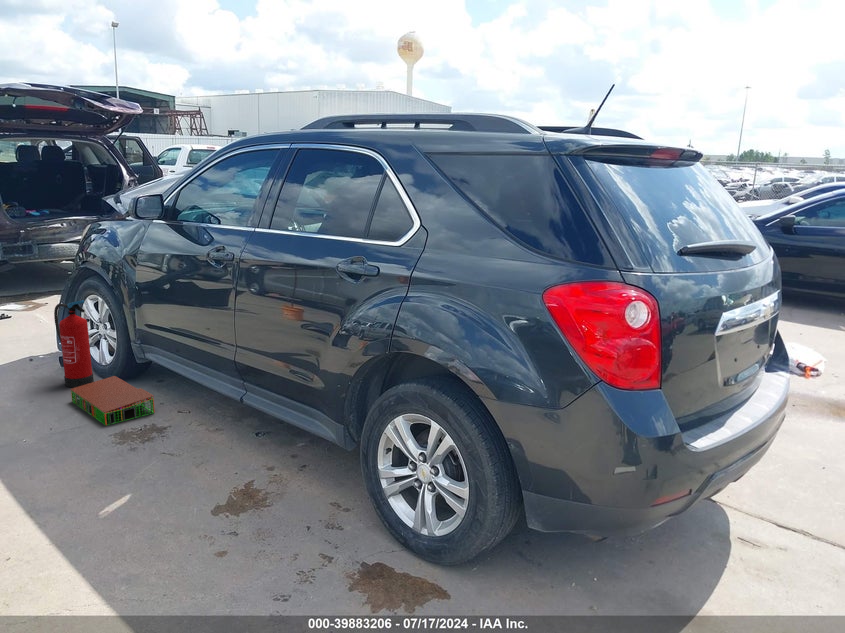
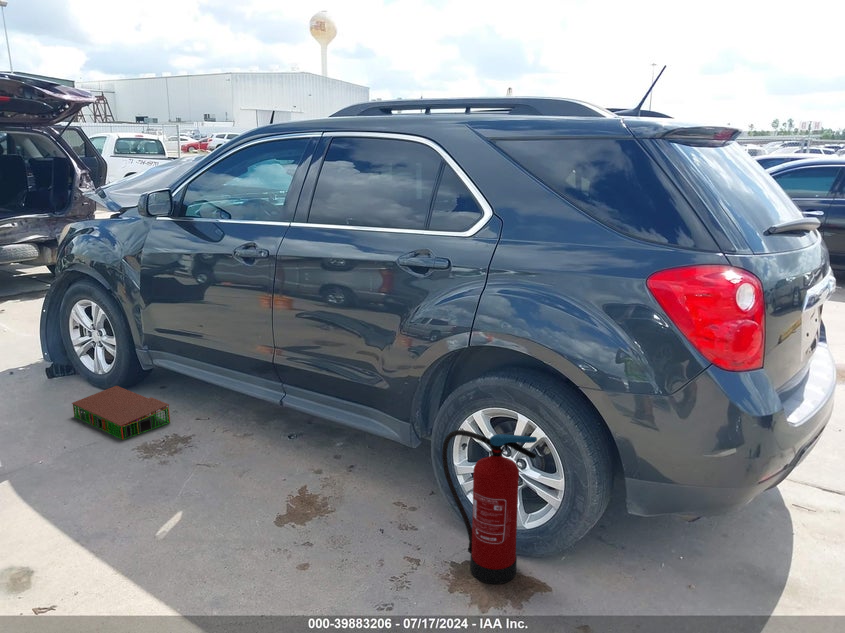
fire extinguisher: present [54,300,94,387] -> present [442,430,537,584]

